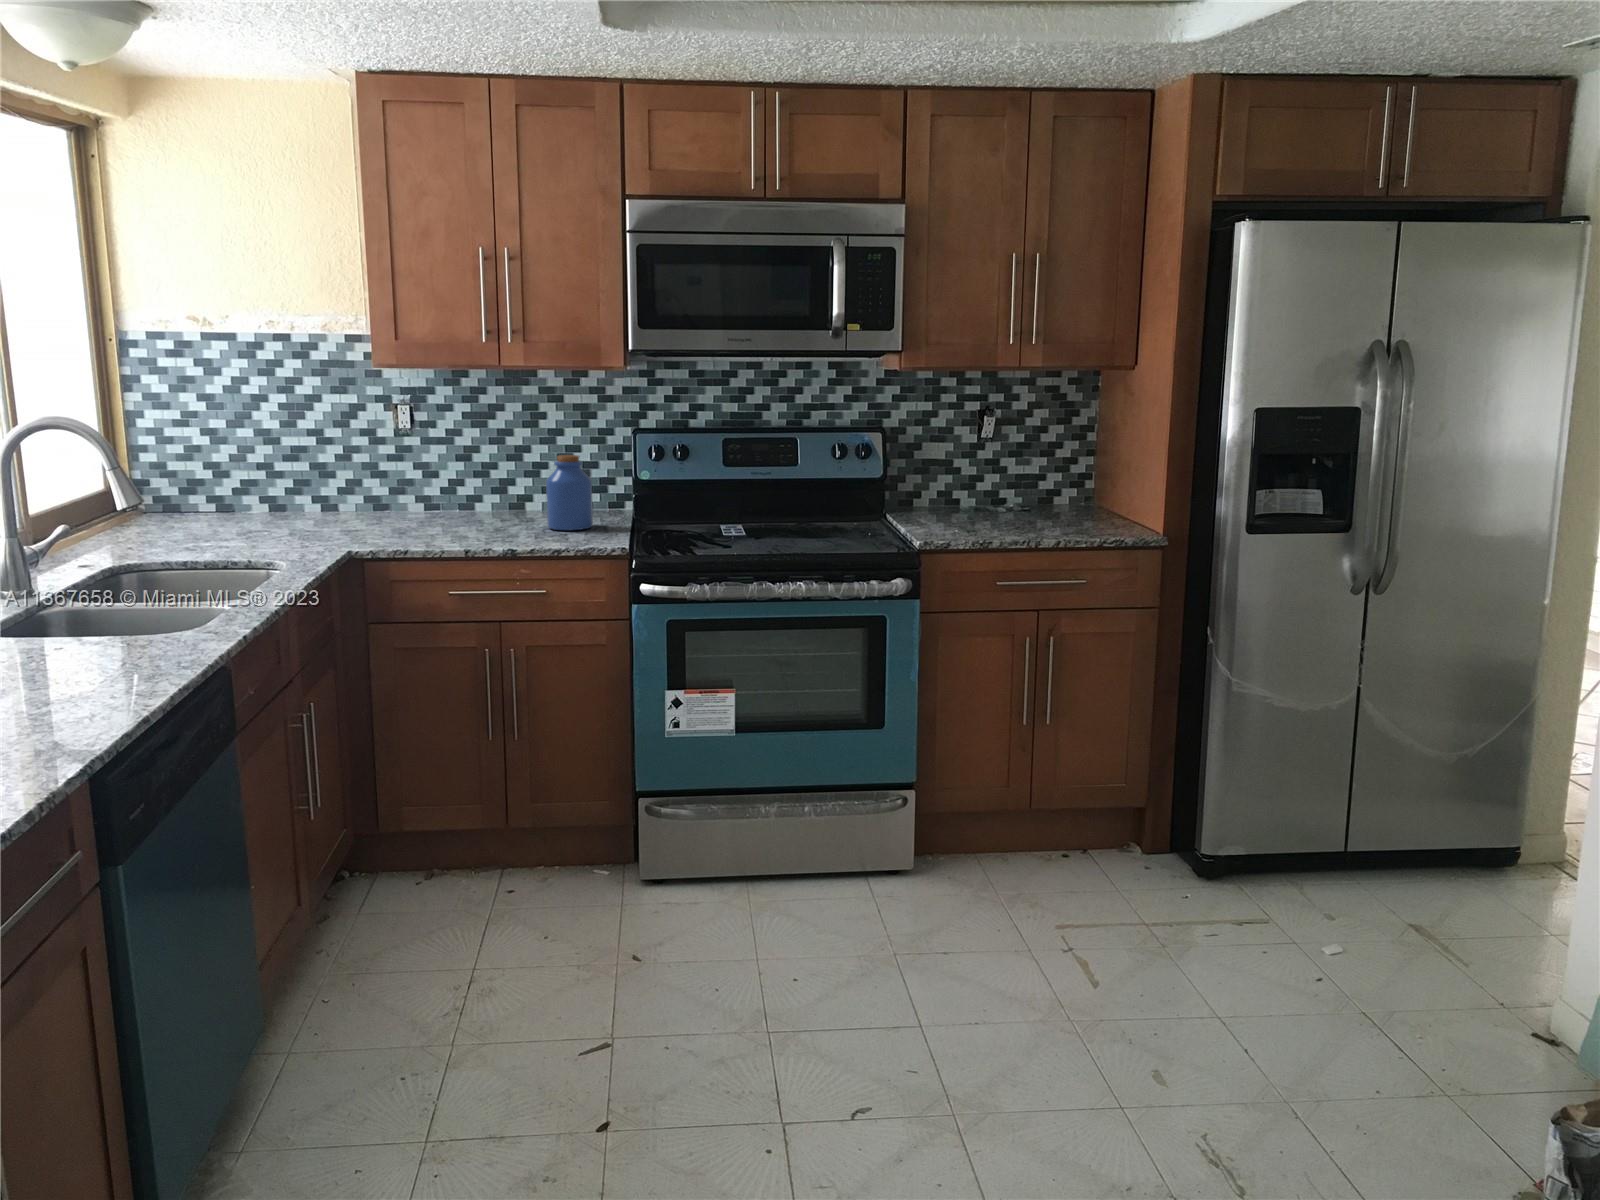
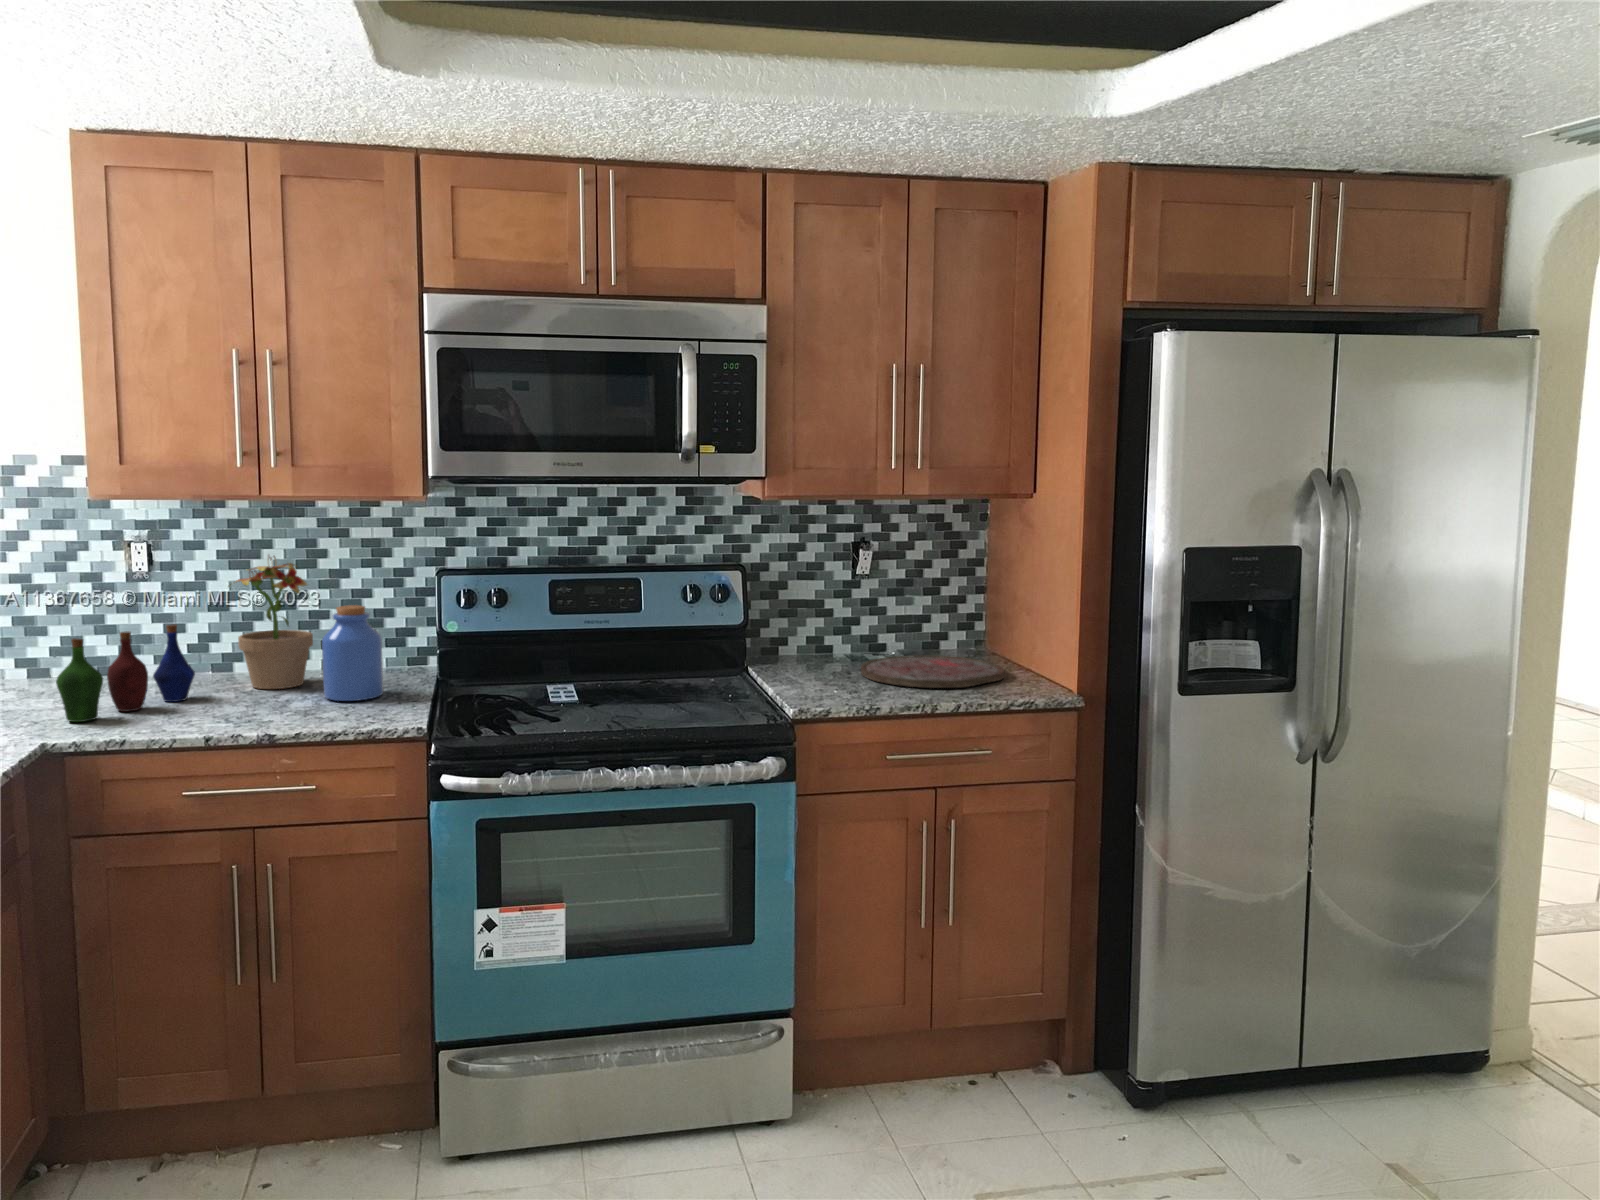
potted plant: none [473,414,537,522] -> present [236,556,313,689]
bottle: none [353,468,450,539] -> present [56,624,195,722]
cutting board: none [982,508,1105,530] -> present [861,655,1004,688]

